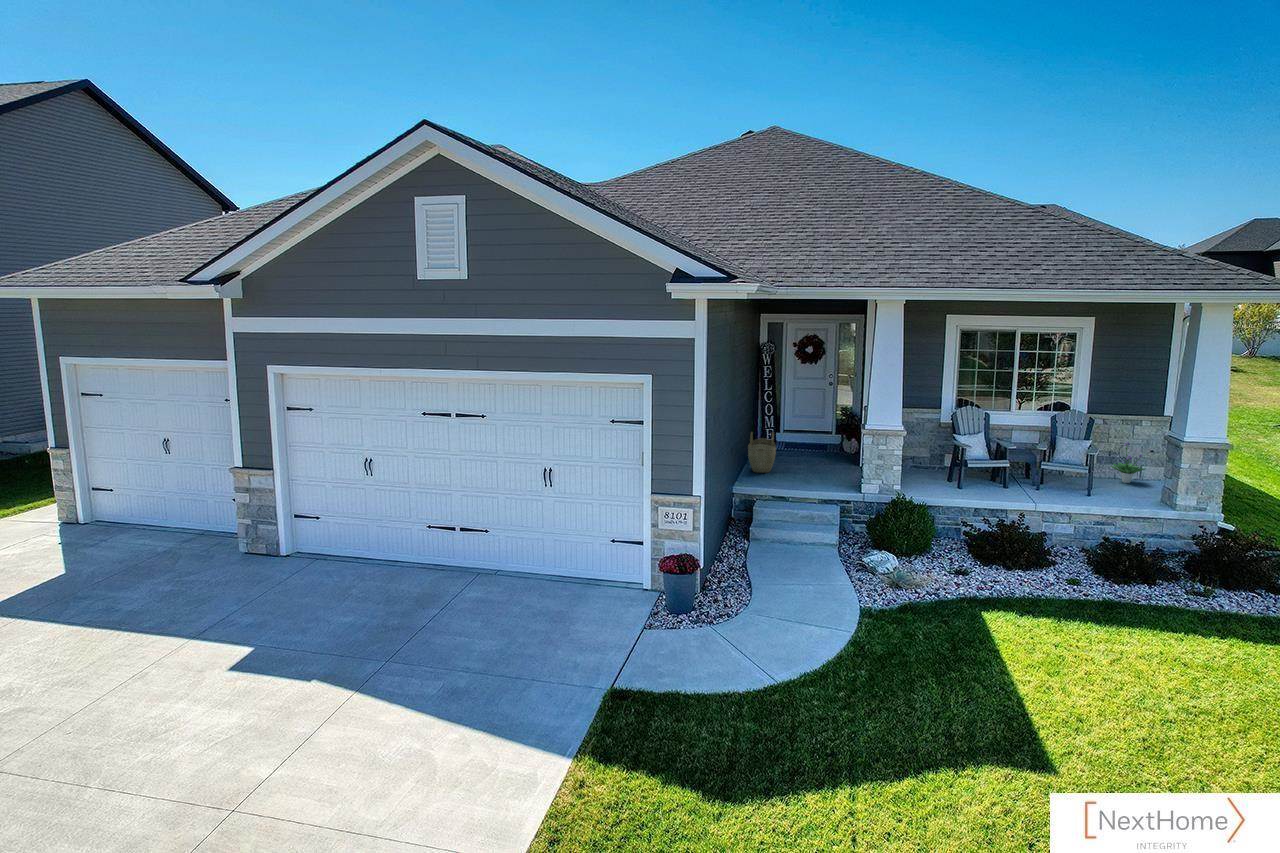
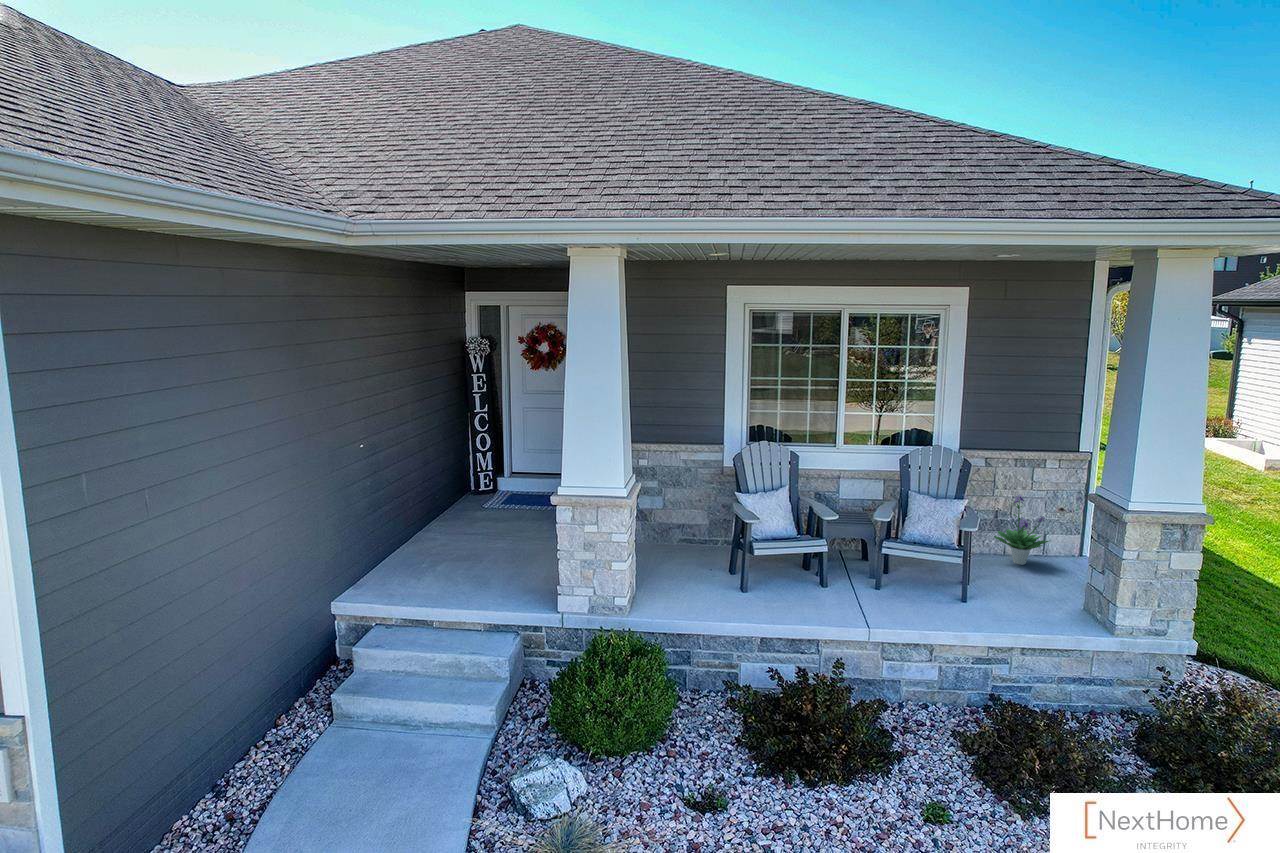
woven basket: present [748,433,776,473] -> none [382,491,439,566]

